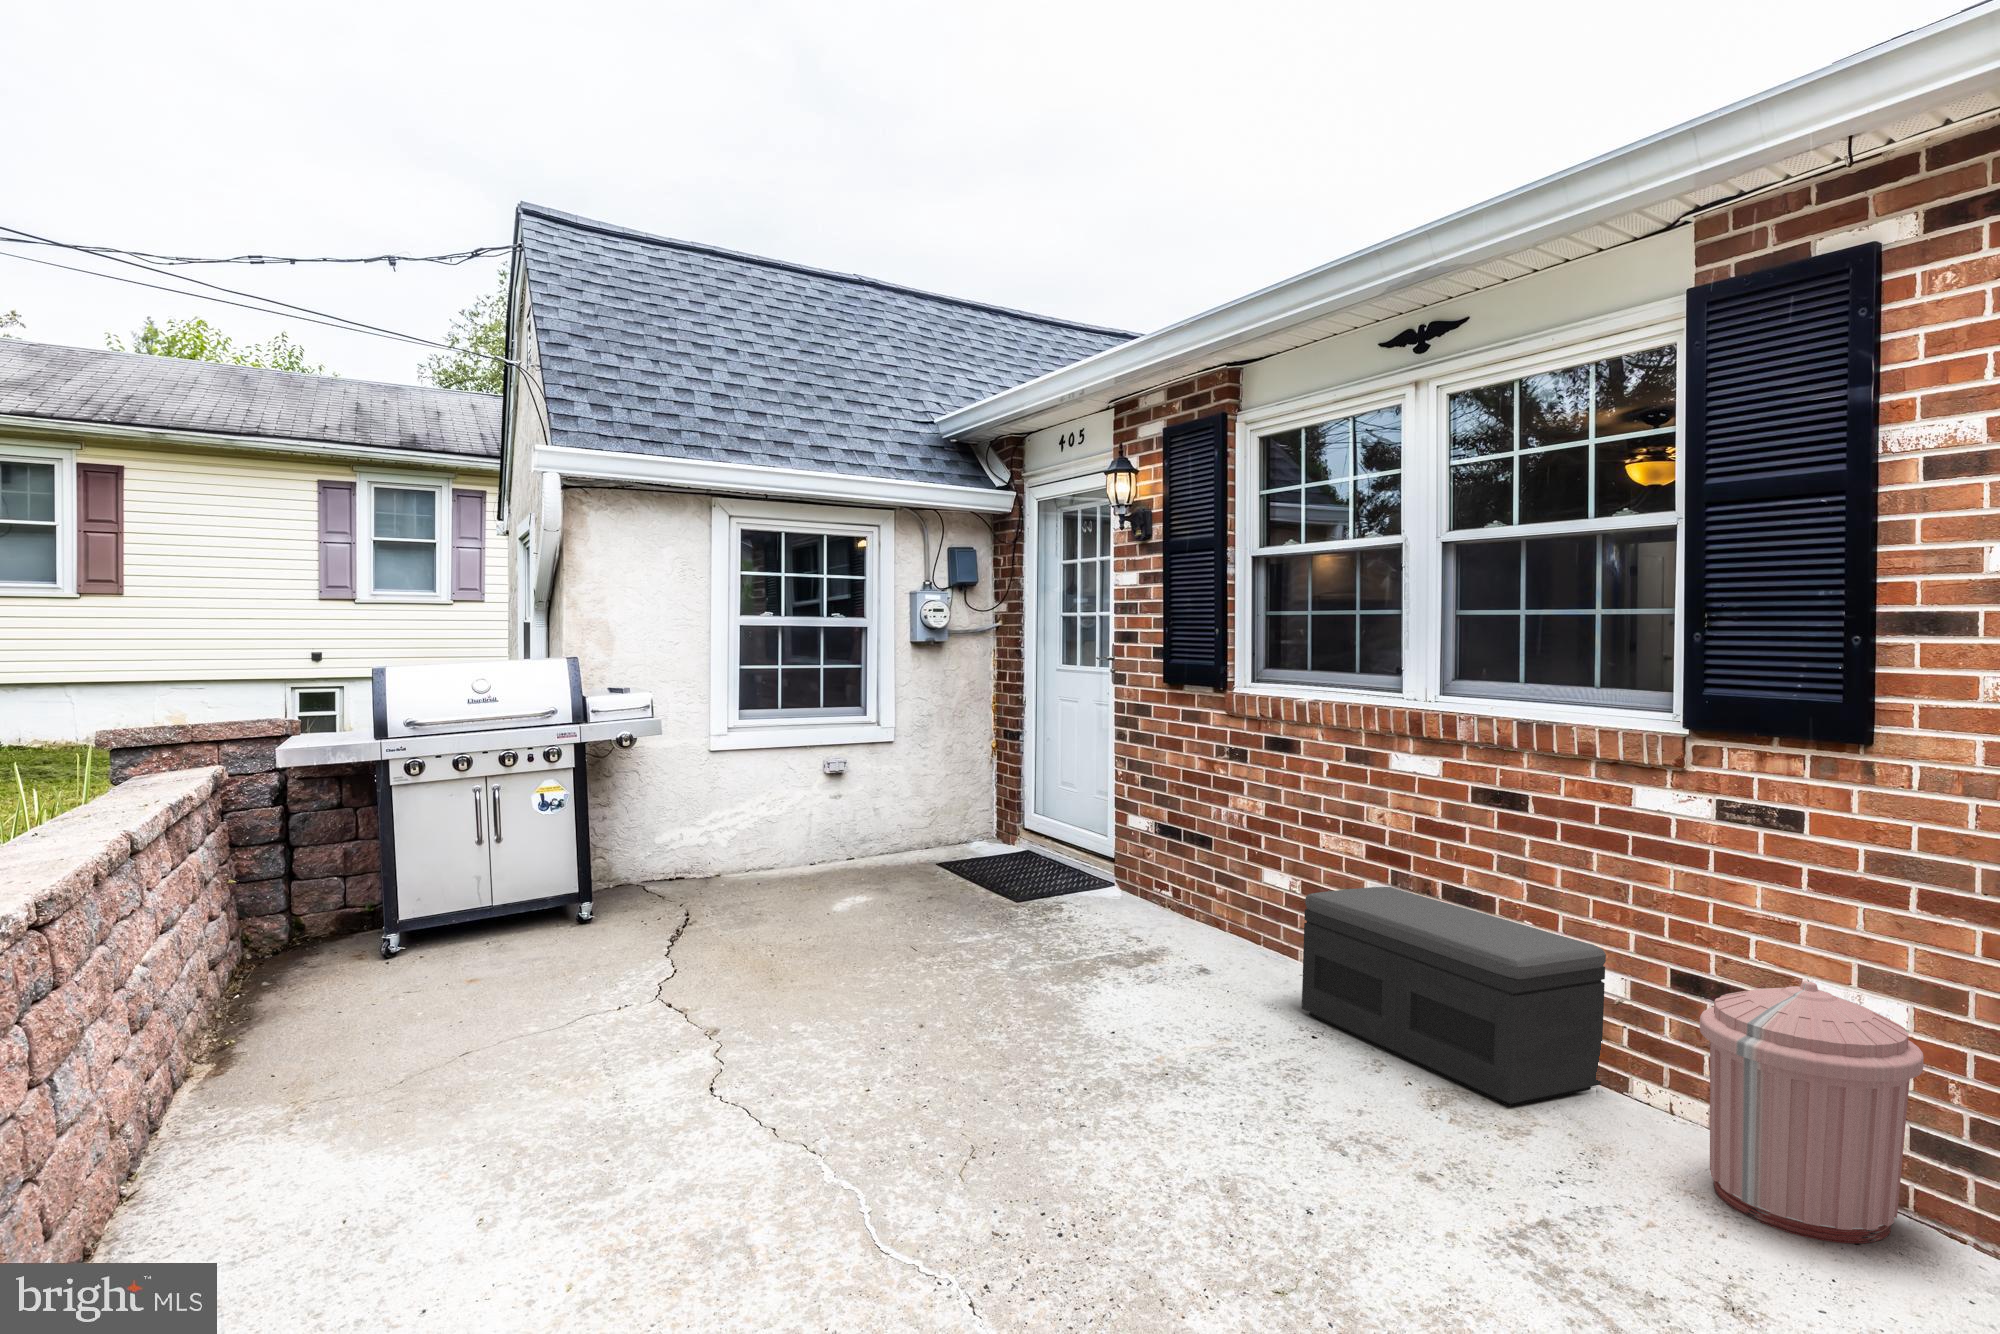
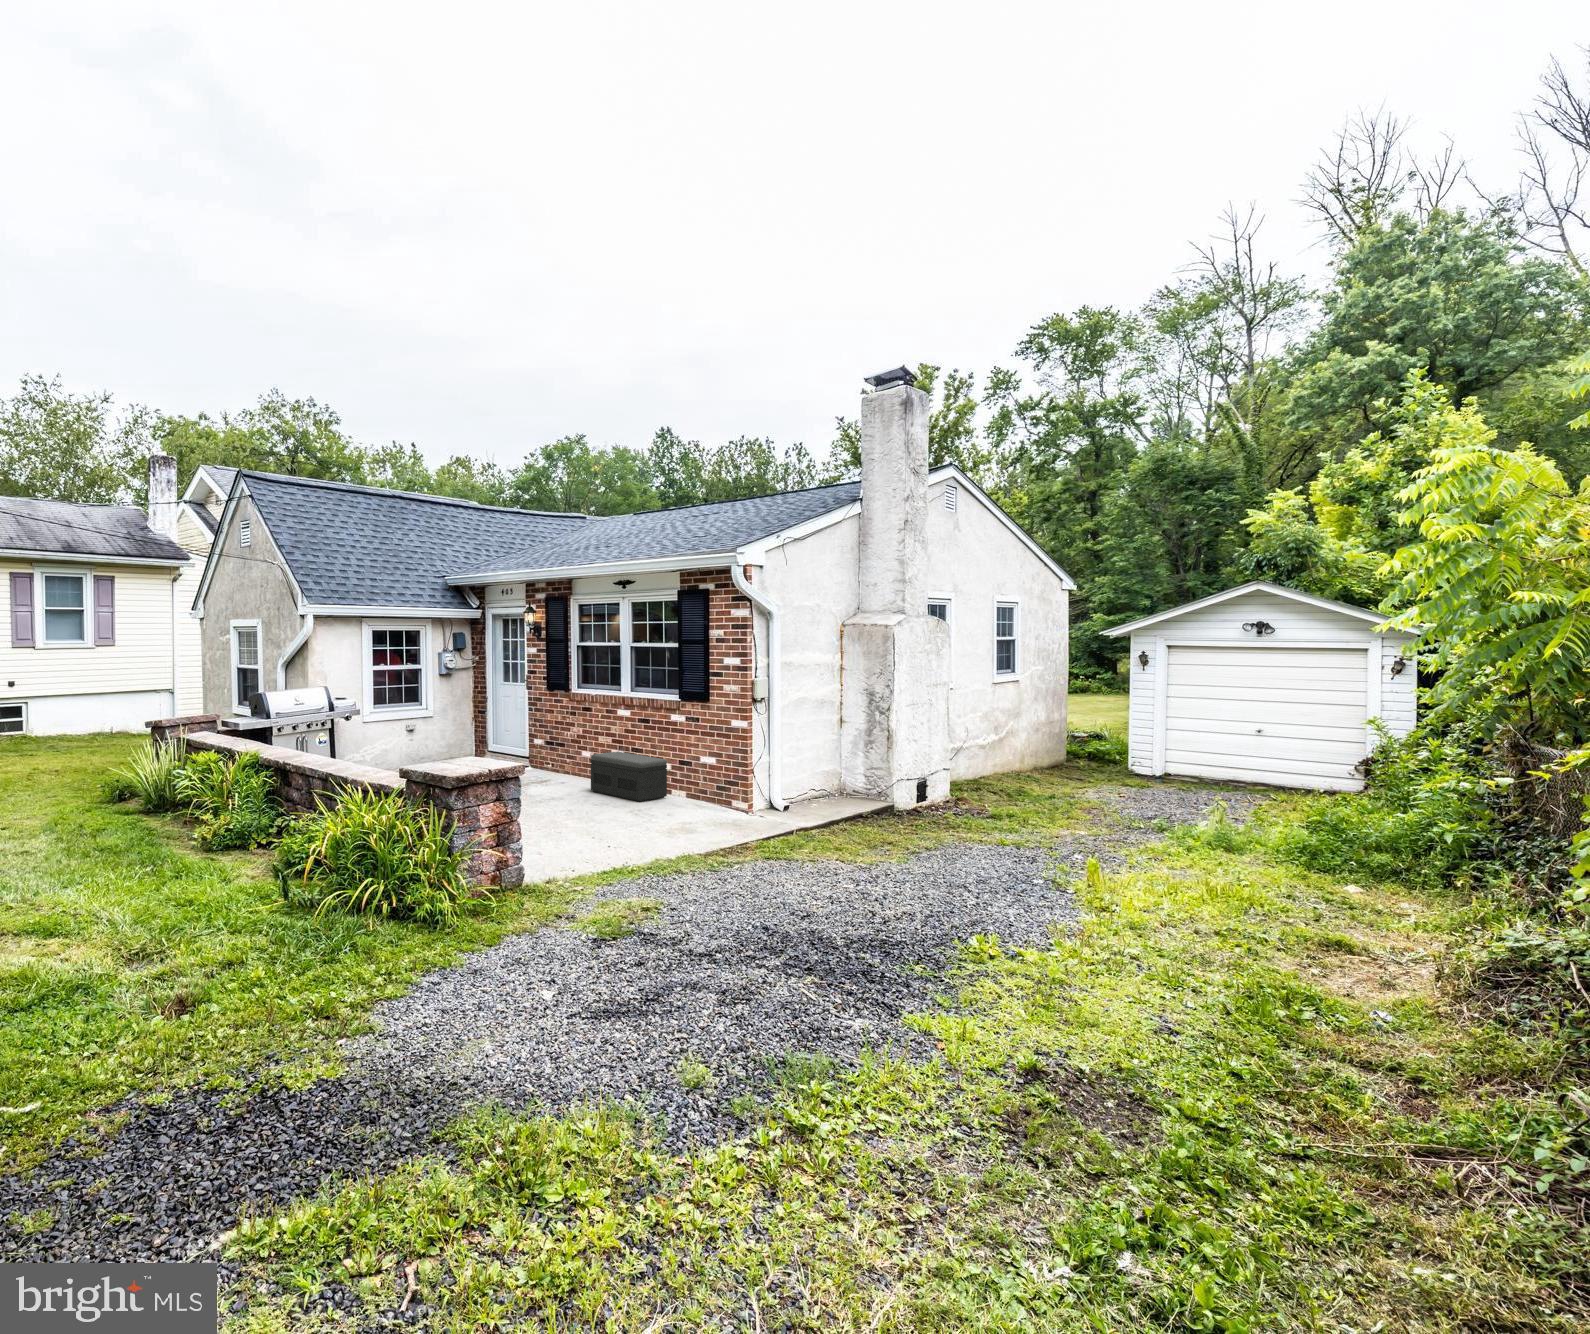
trash can: present [1700,981,1924,1243] -> none [674,758,716,813]

